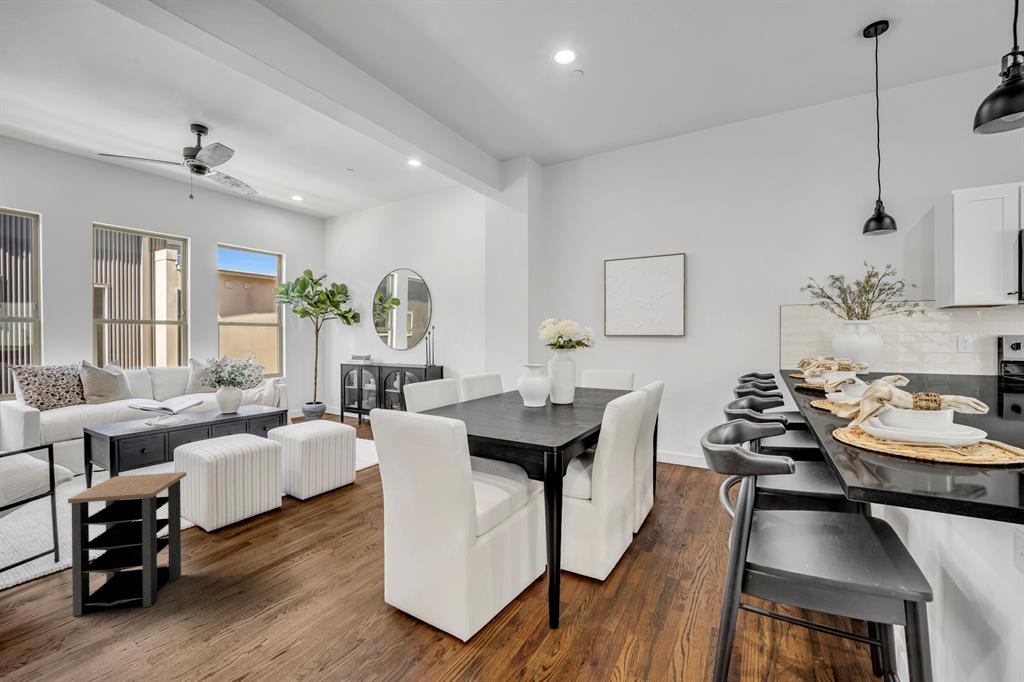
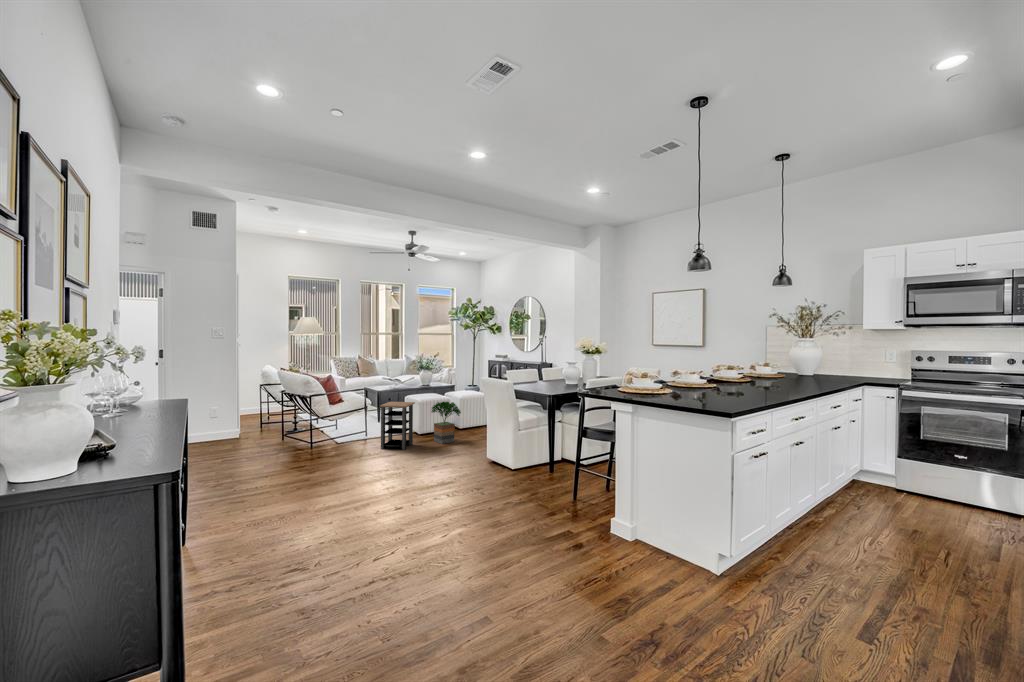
potted tree: none [231,457,309,559] -> present [431,402,461,444]

